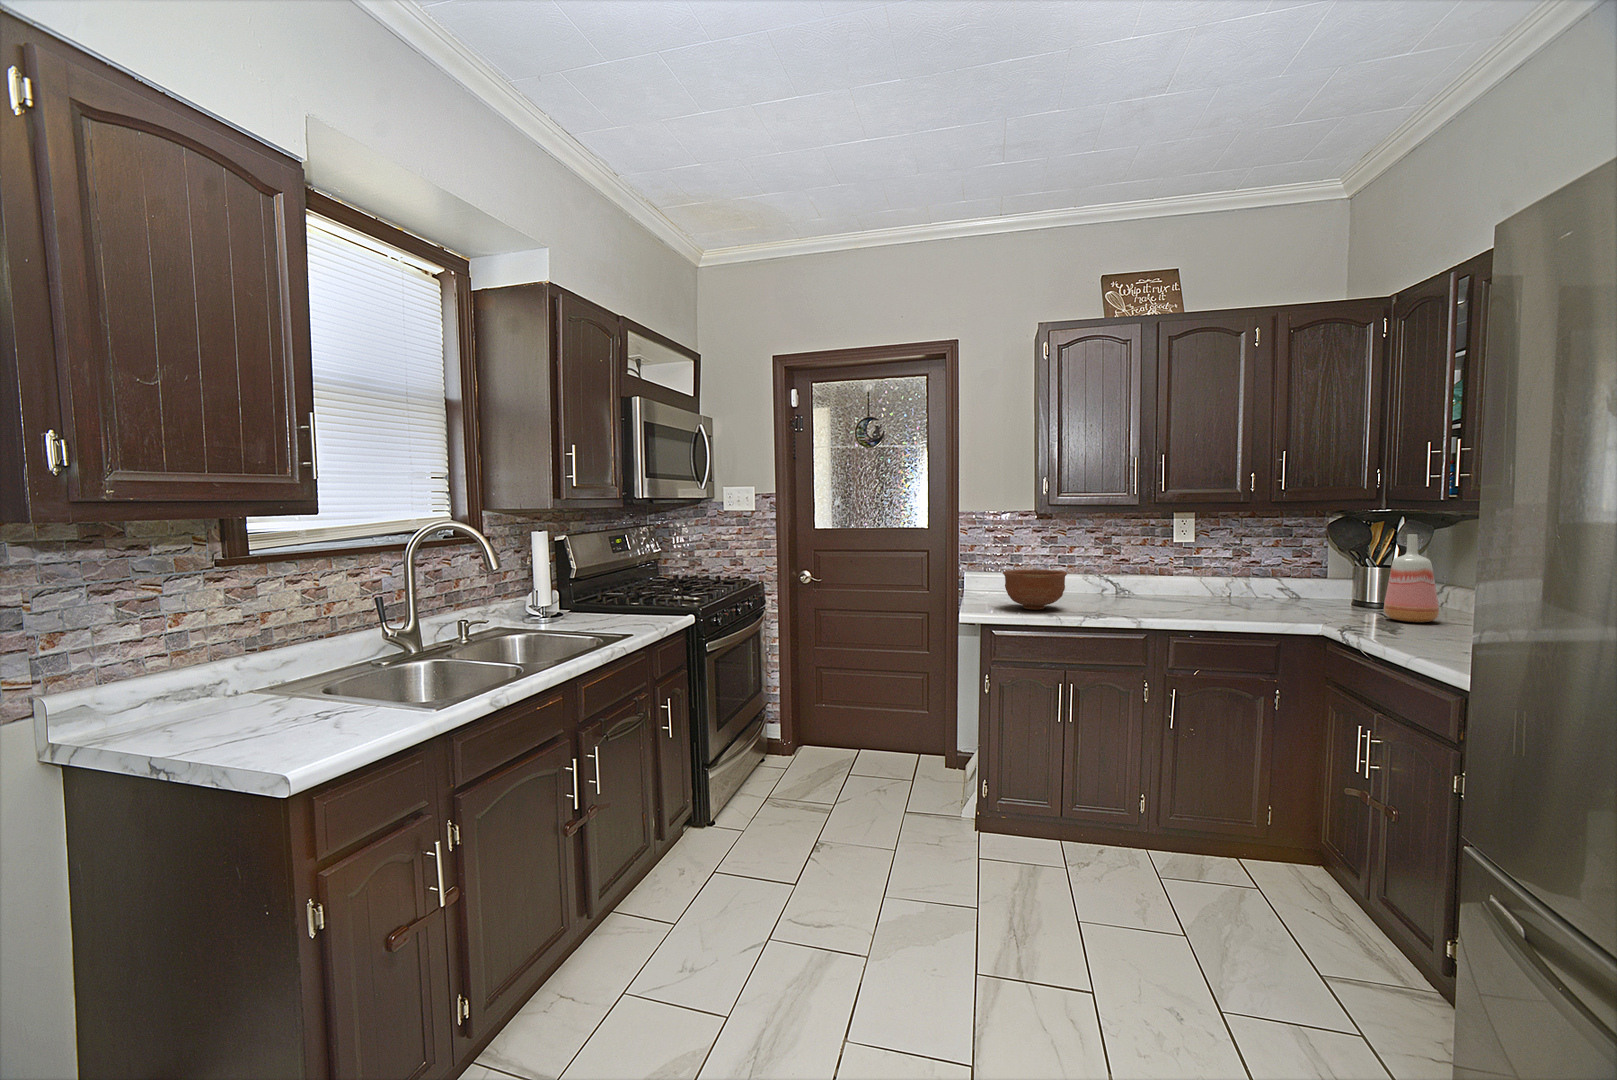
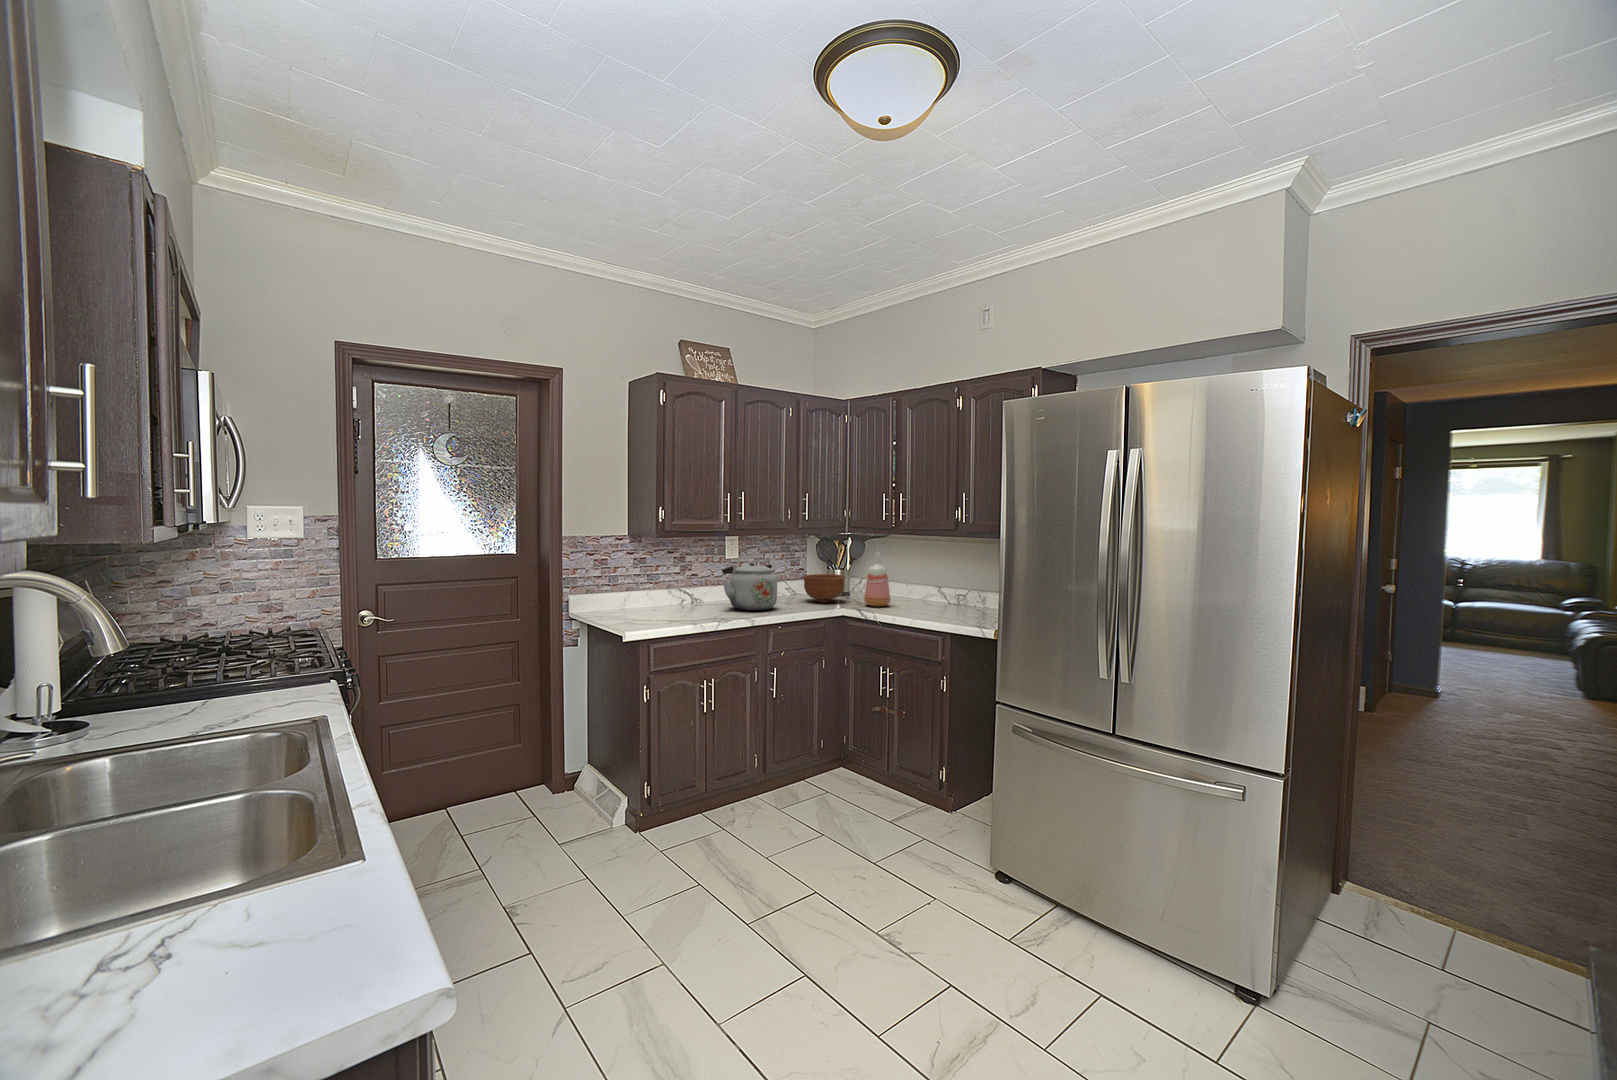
kettle: none [1135,544,1221,608] -> present [722,562,777,610]
bowl: present [1003,570,1067,609] -> present [802,574,845,602]

